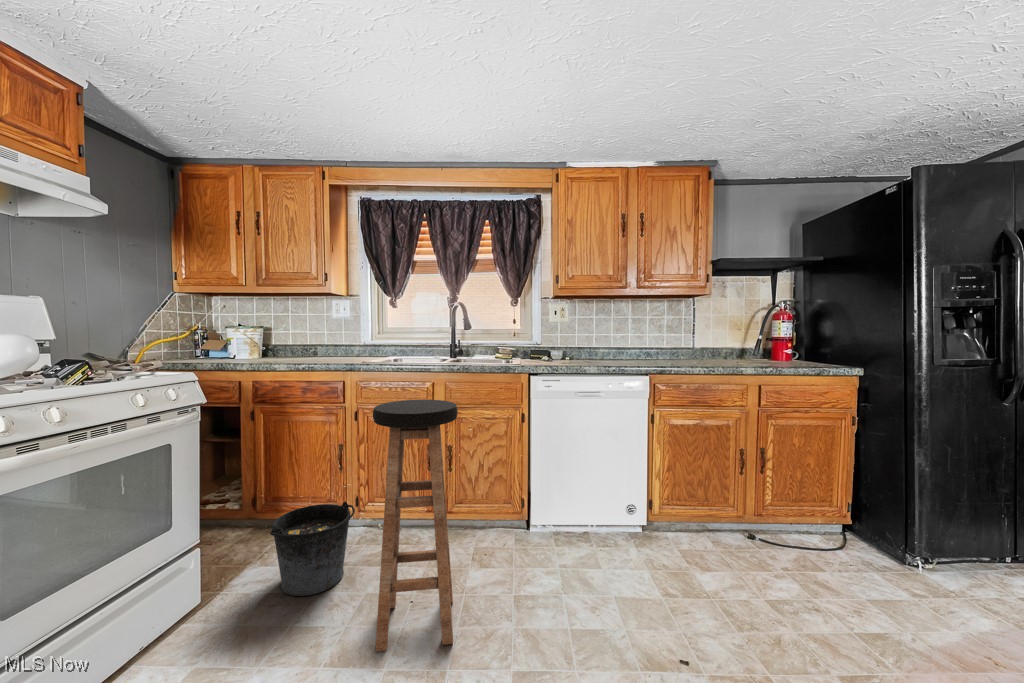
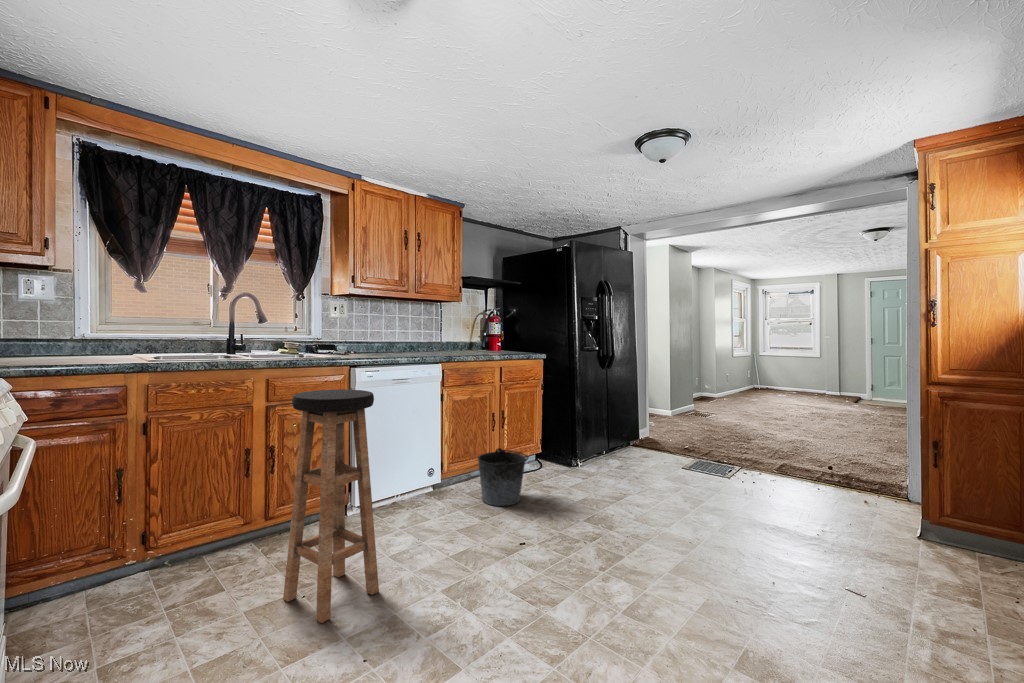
bucket: present [270,502,355,596] -> present [478,448,529,506]

